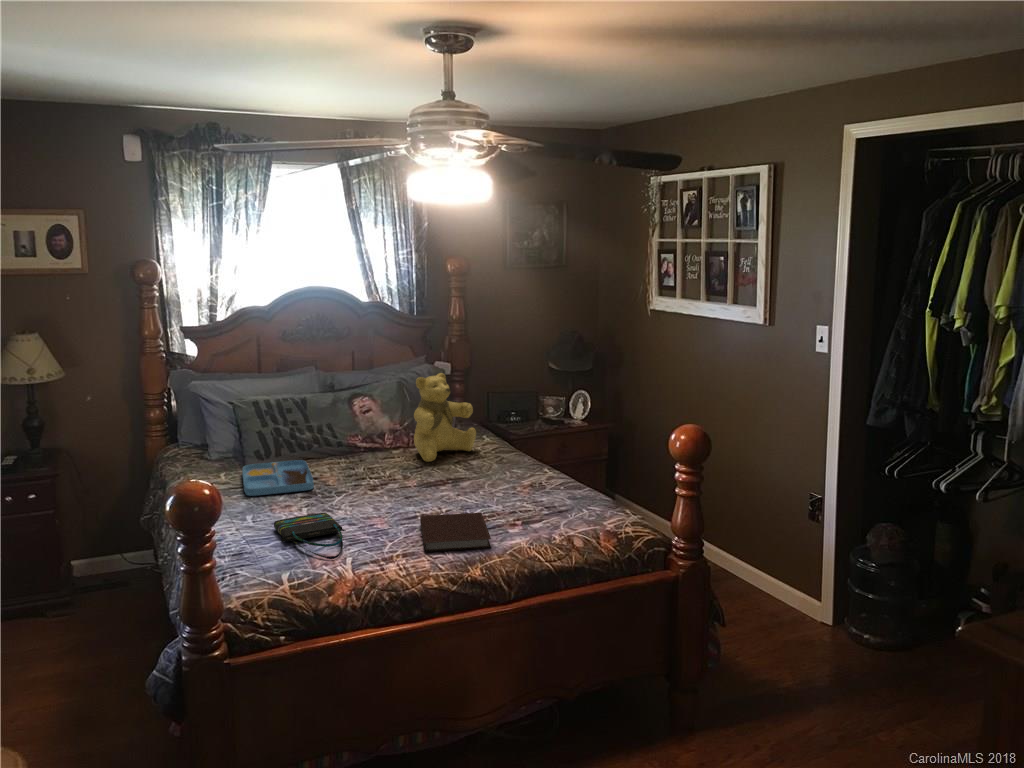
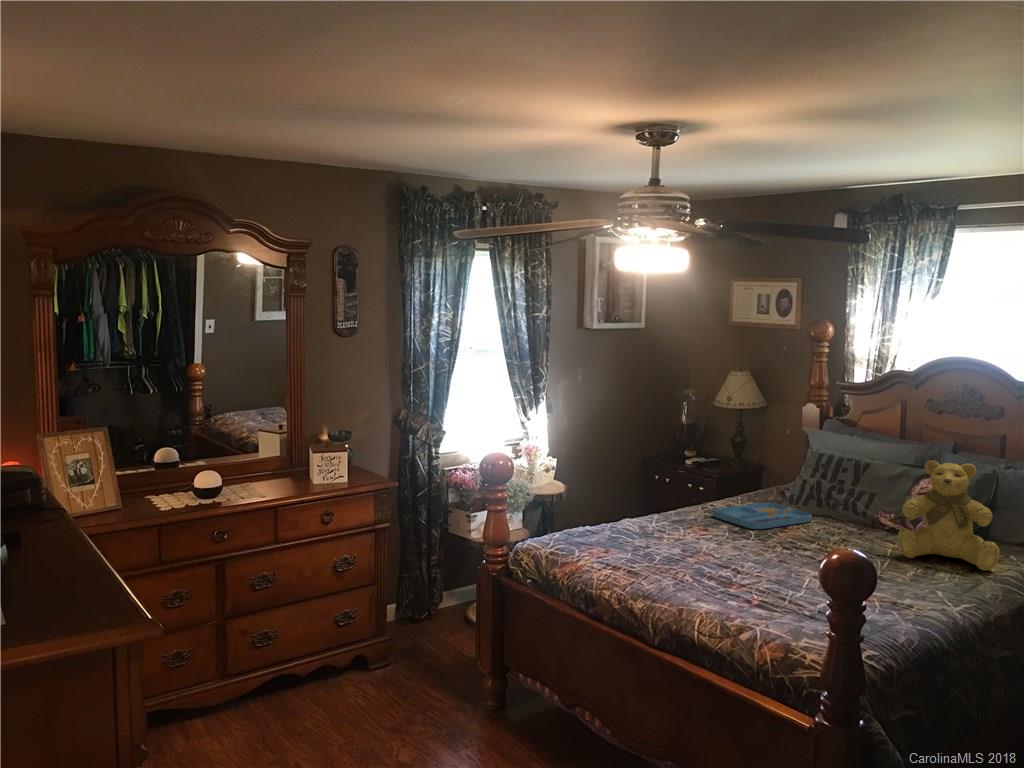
notebook: present [420,512,491,552] -> none [644,560,747,596]
tote bag: present [274,513,346,559] -> none [602,524,685,551]

